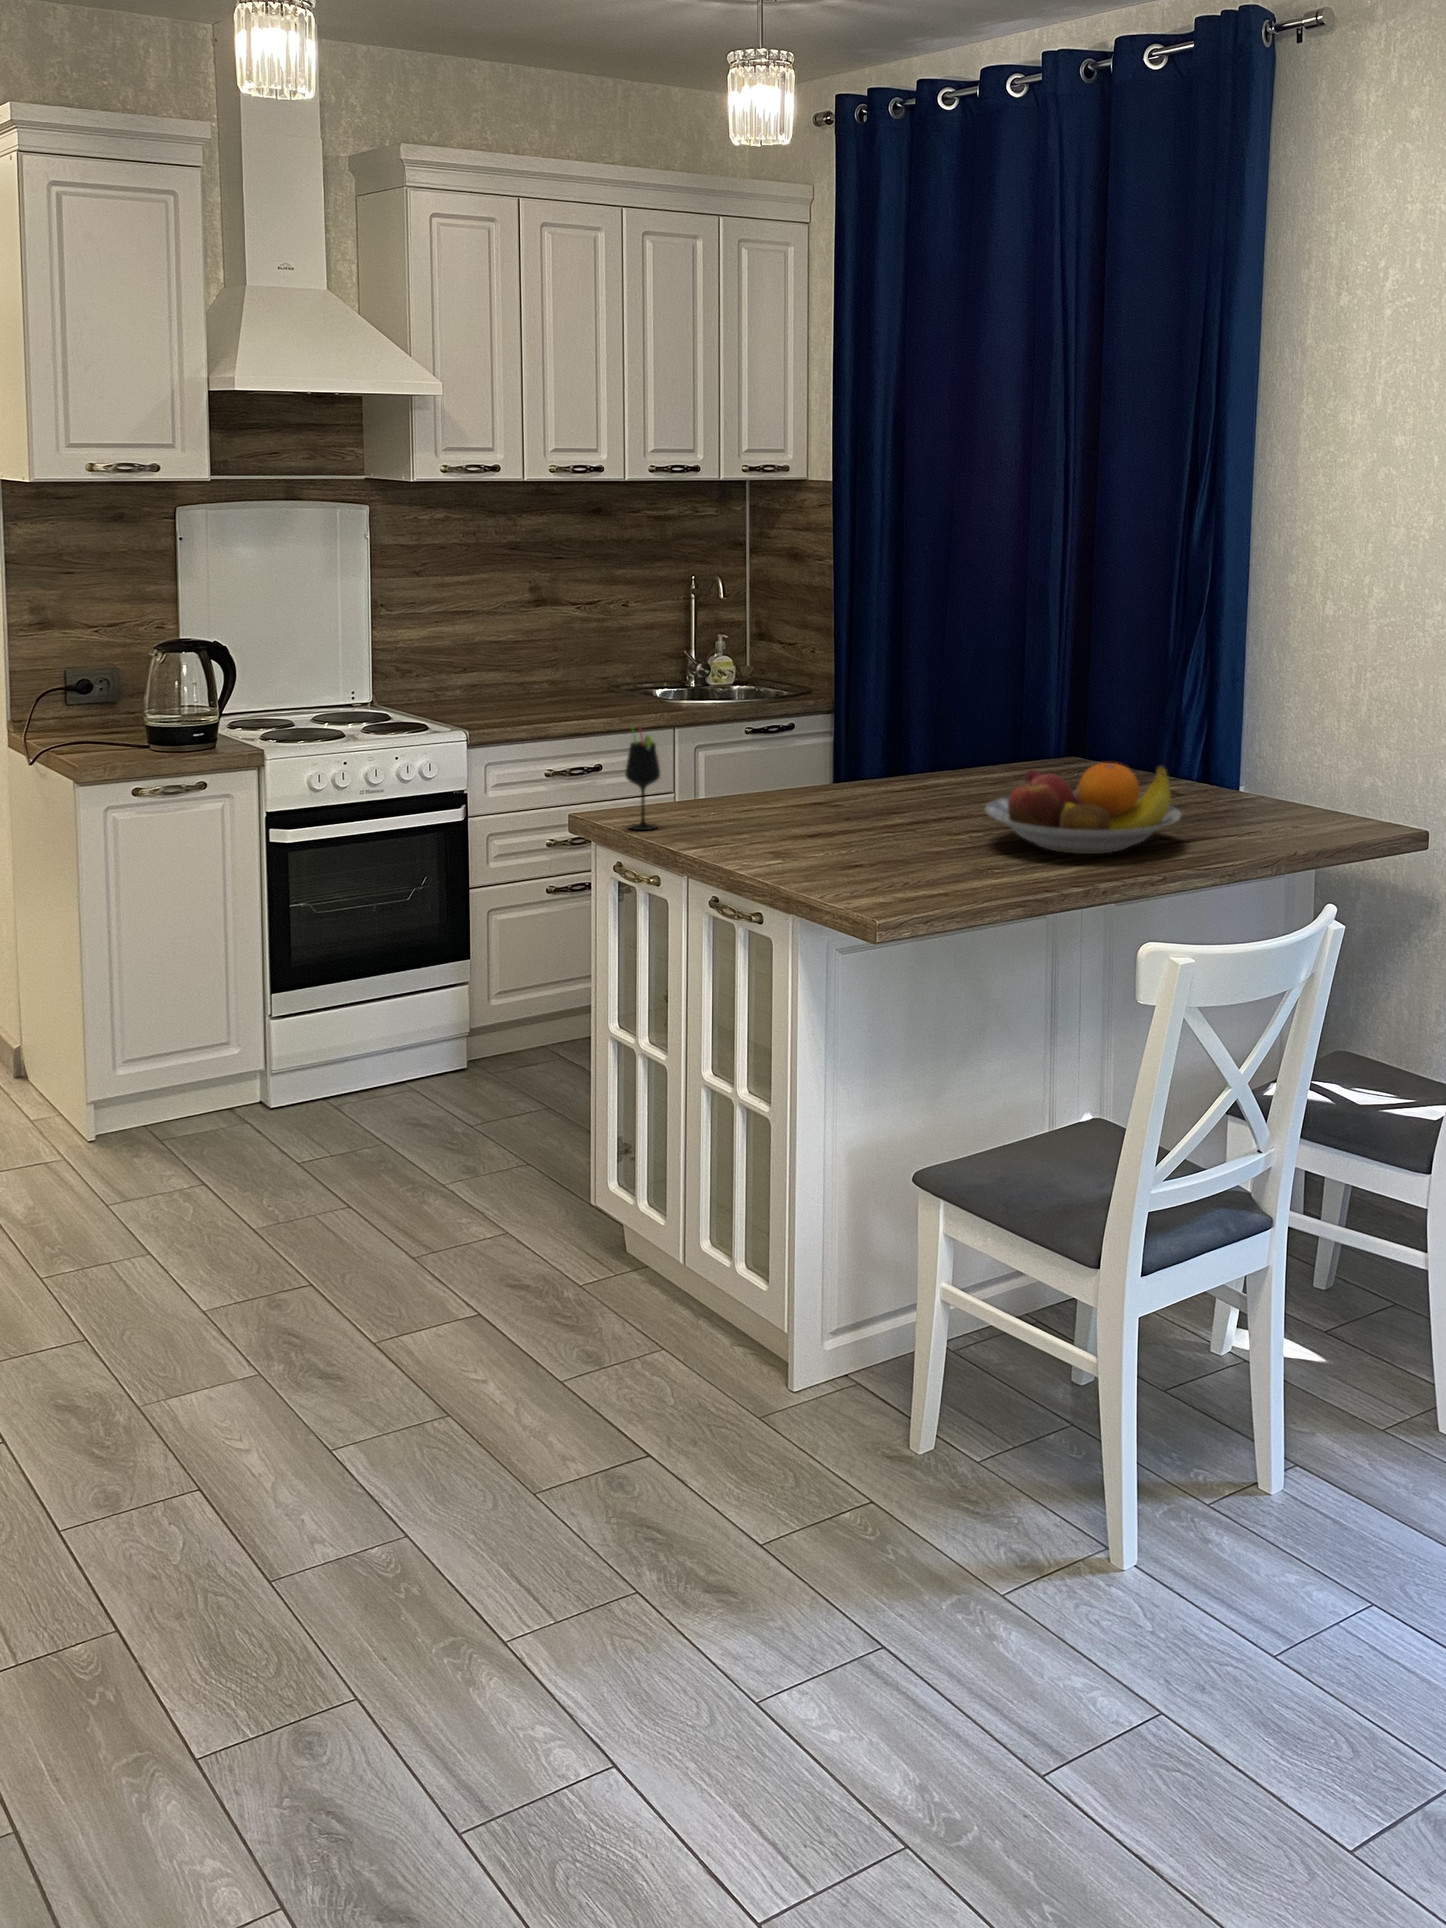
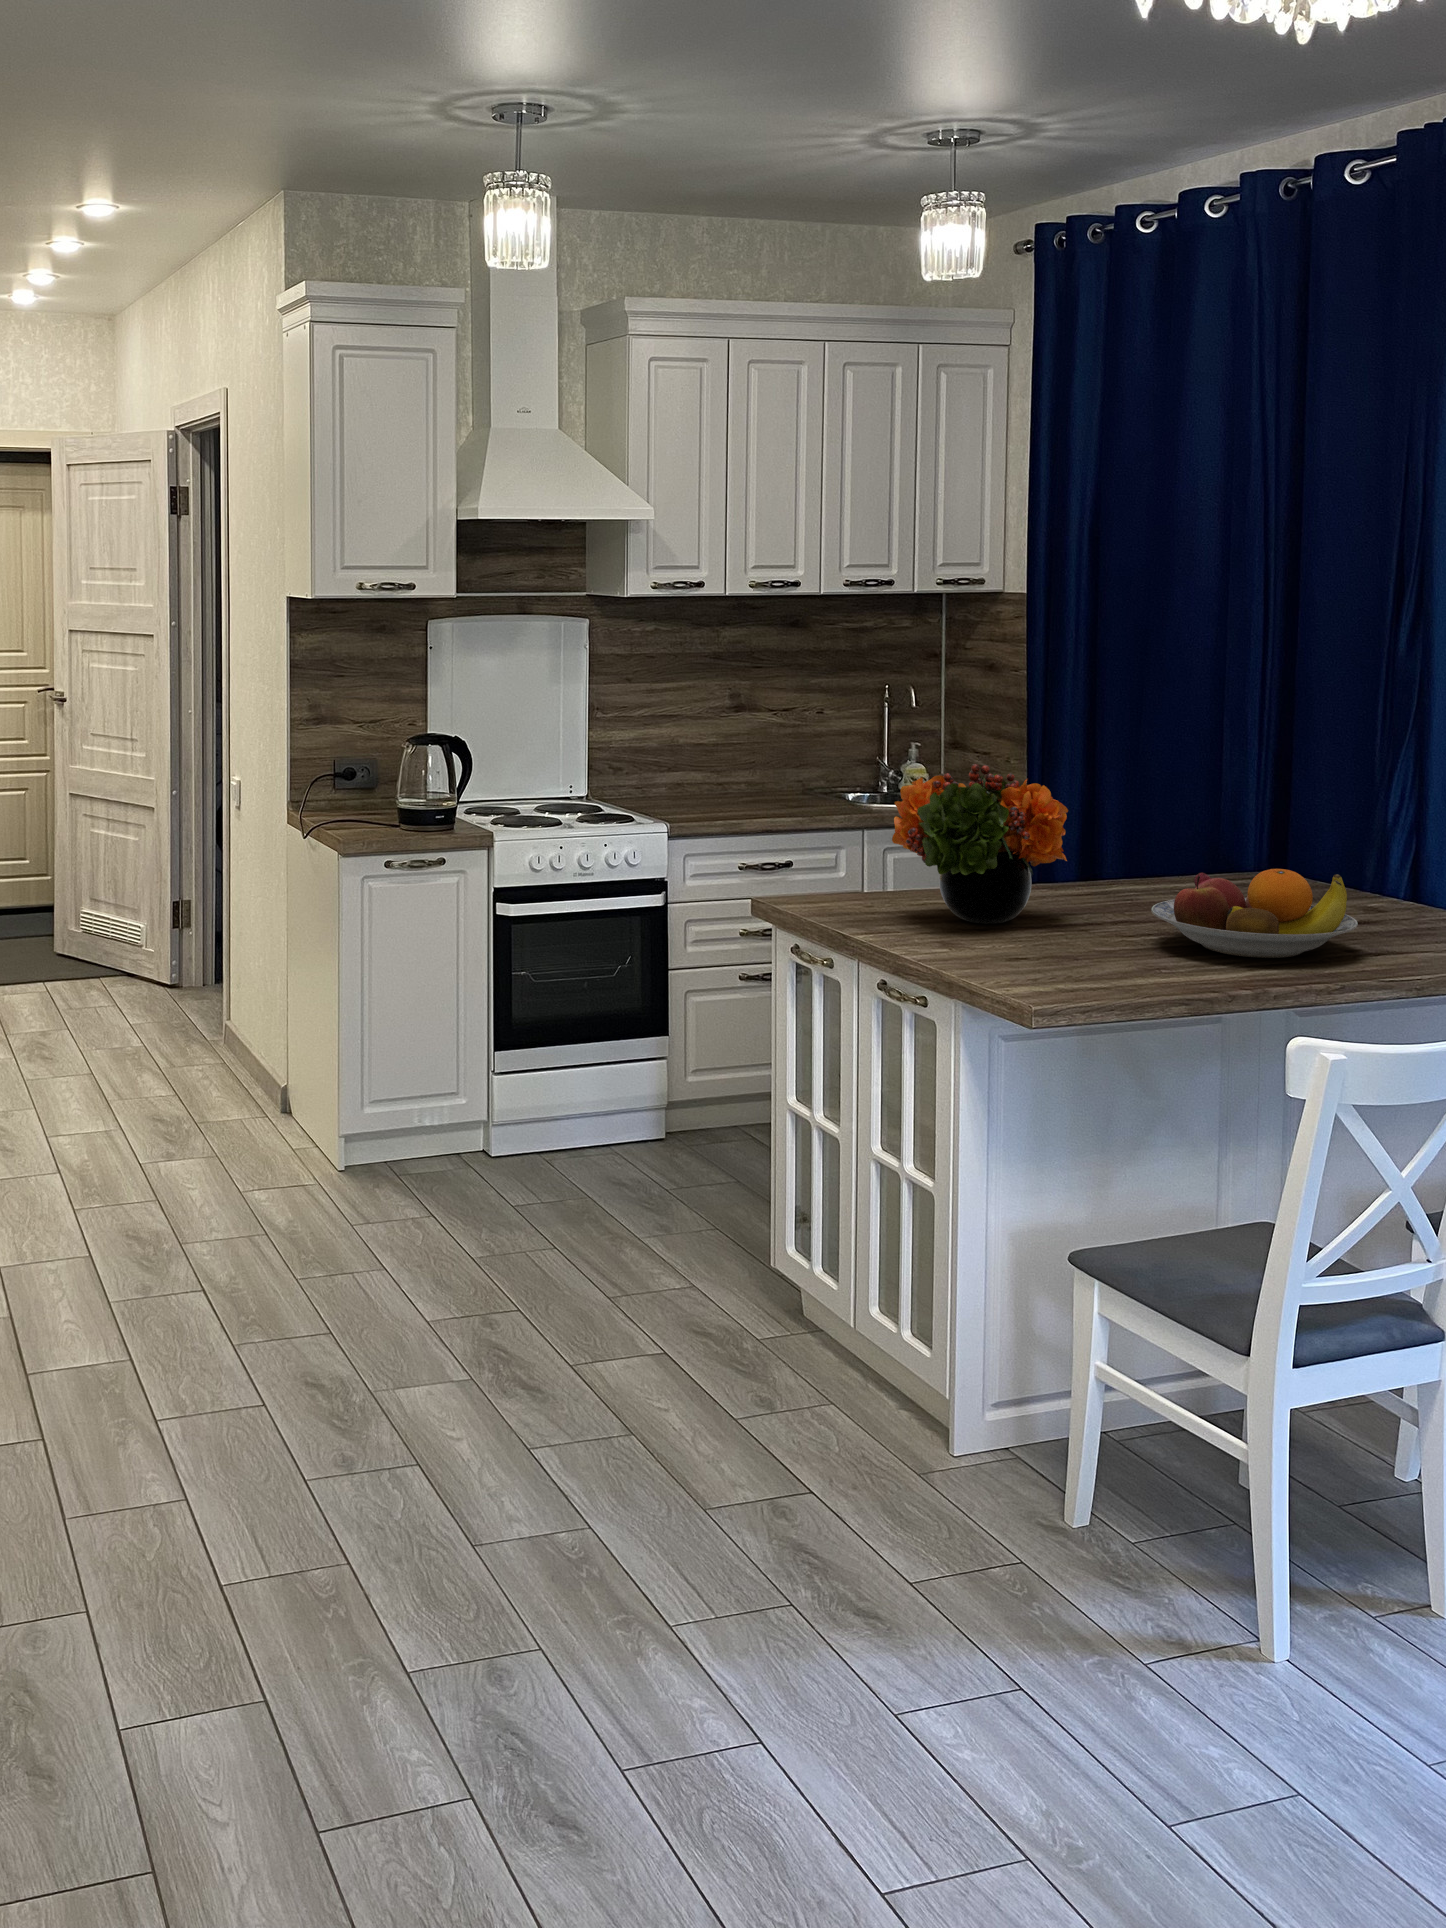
flower arrangement: none [715,663,902,831] -> present [892,764,1068,924]
wine glass: present [625,728,660,830] -> none [805,816,837,914]

